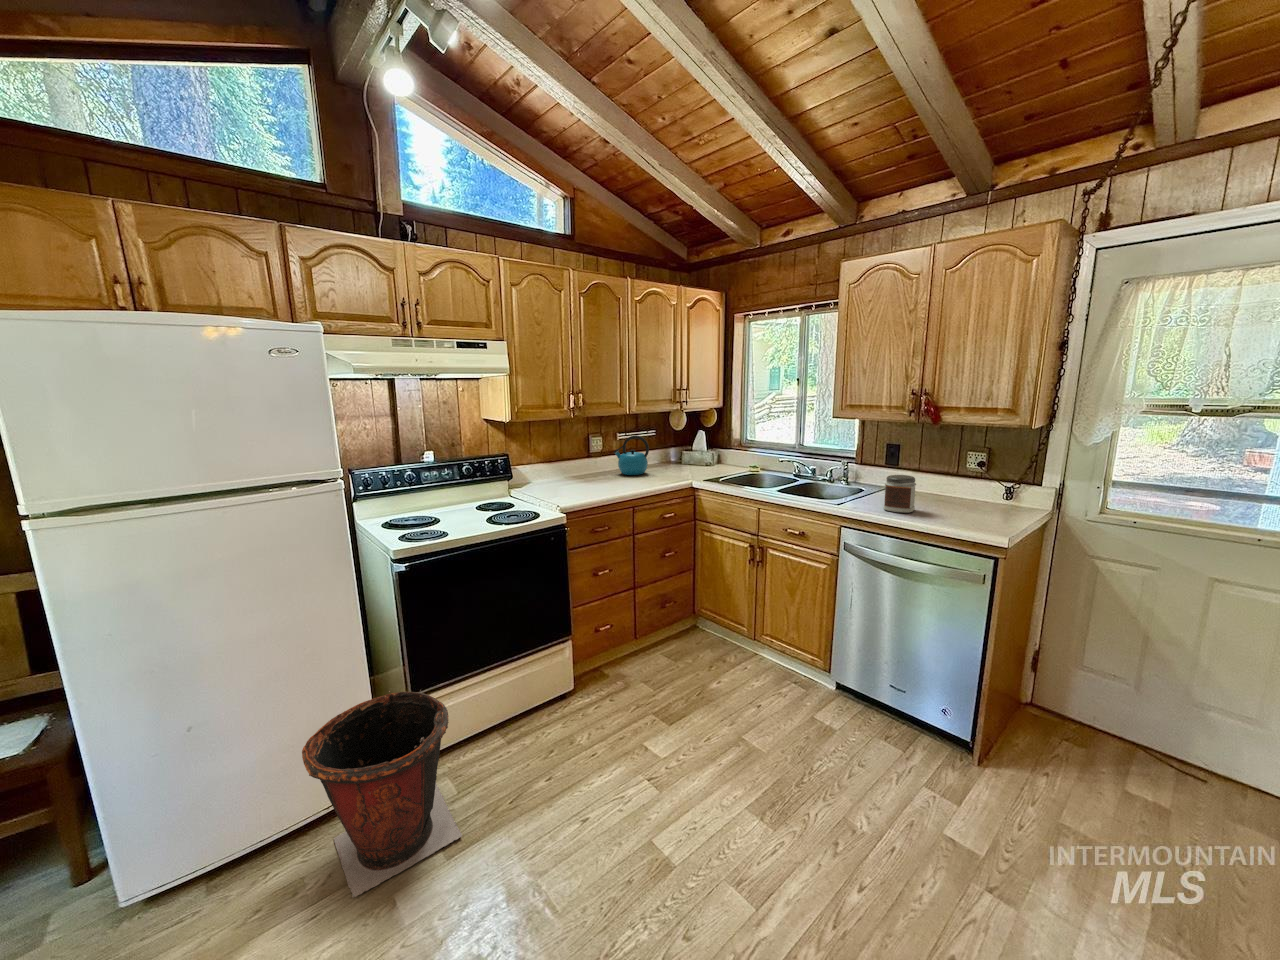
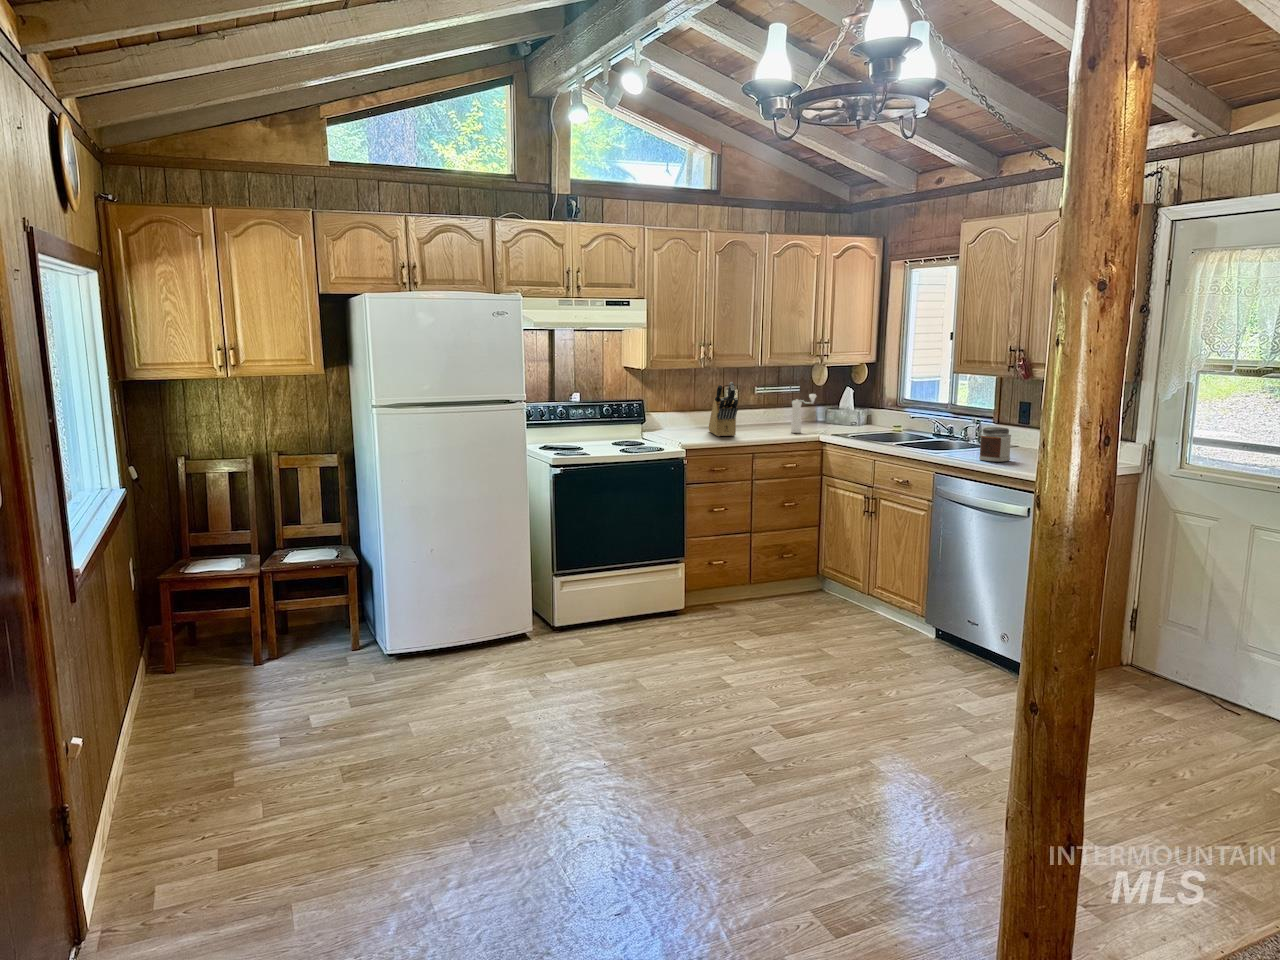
knife block: none [578,433,613,490] -> present [709,382,738,436]
kettle: present [614,436,649,475] -> none [748,388,784,429]
pepper mill: none [660,440,682,480] -> present [791,394,816,433]
waste bin: present [302,690,462,897] -> none [493,559,589,673]

